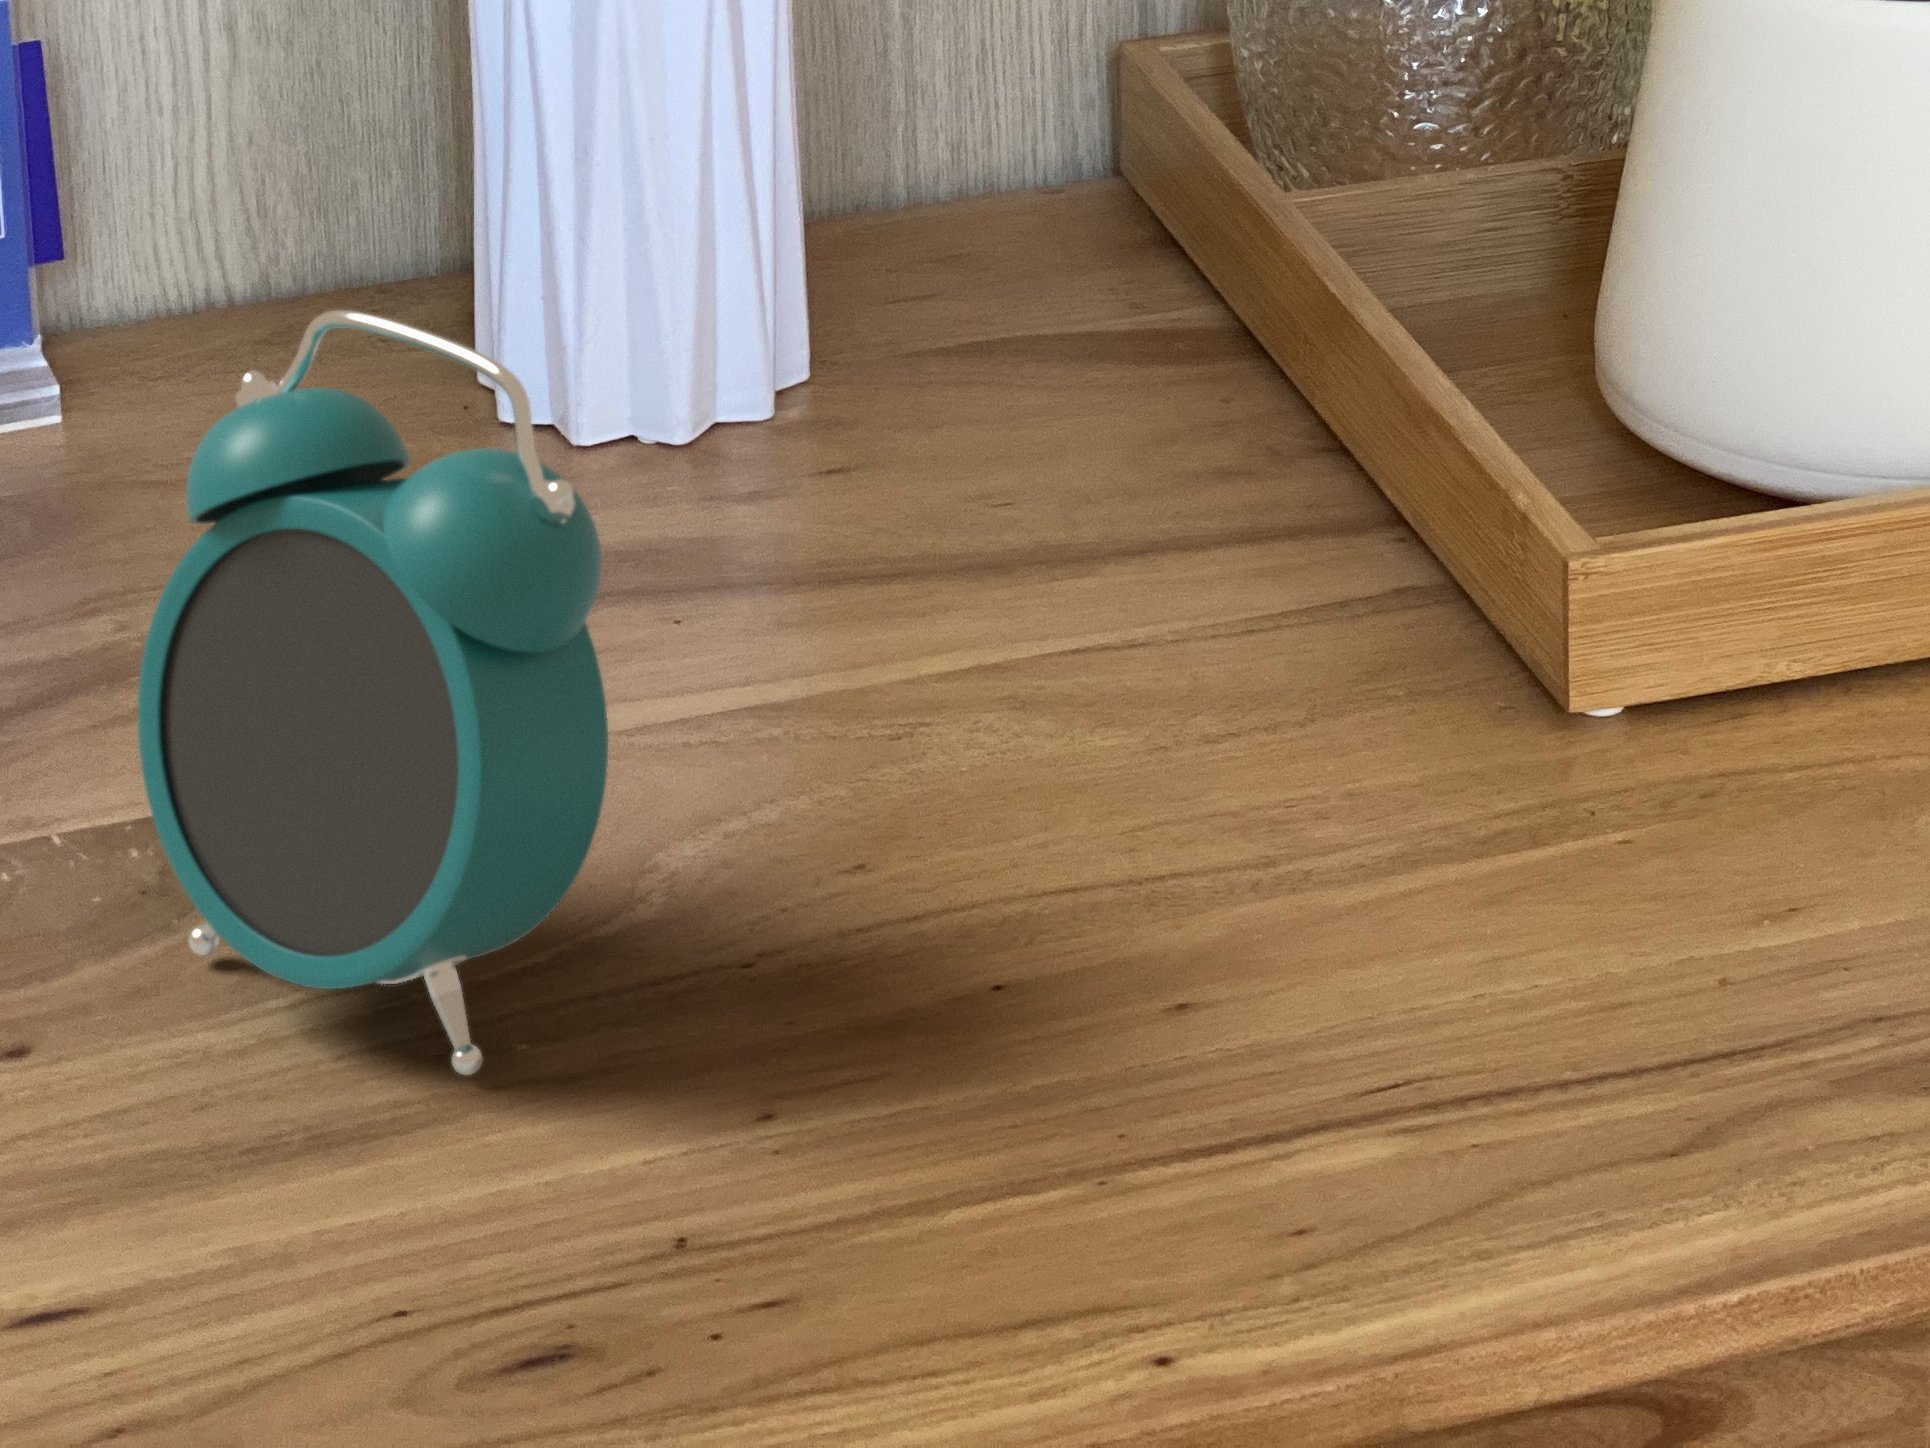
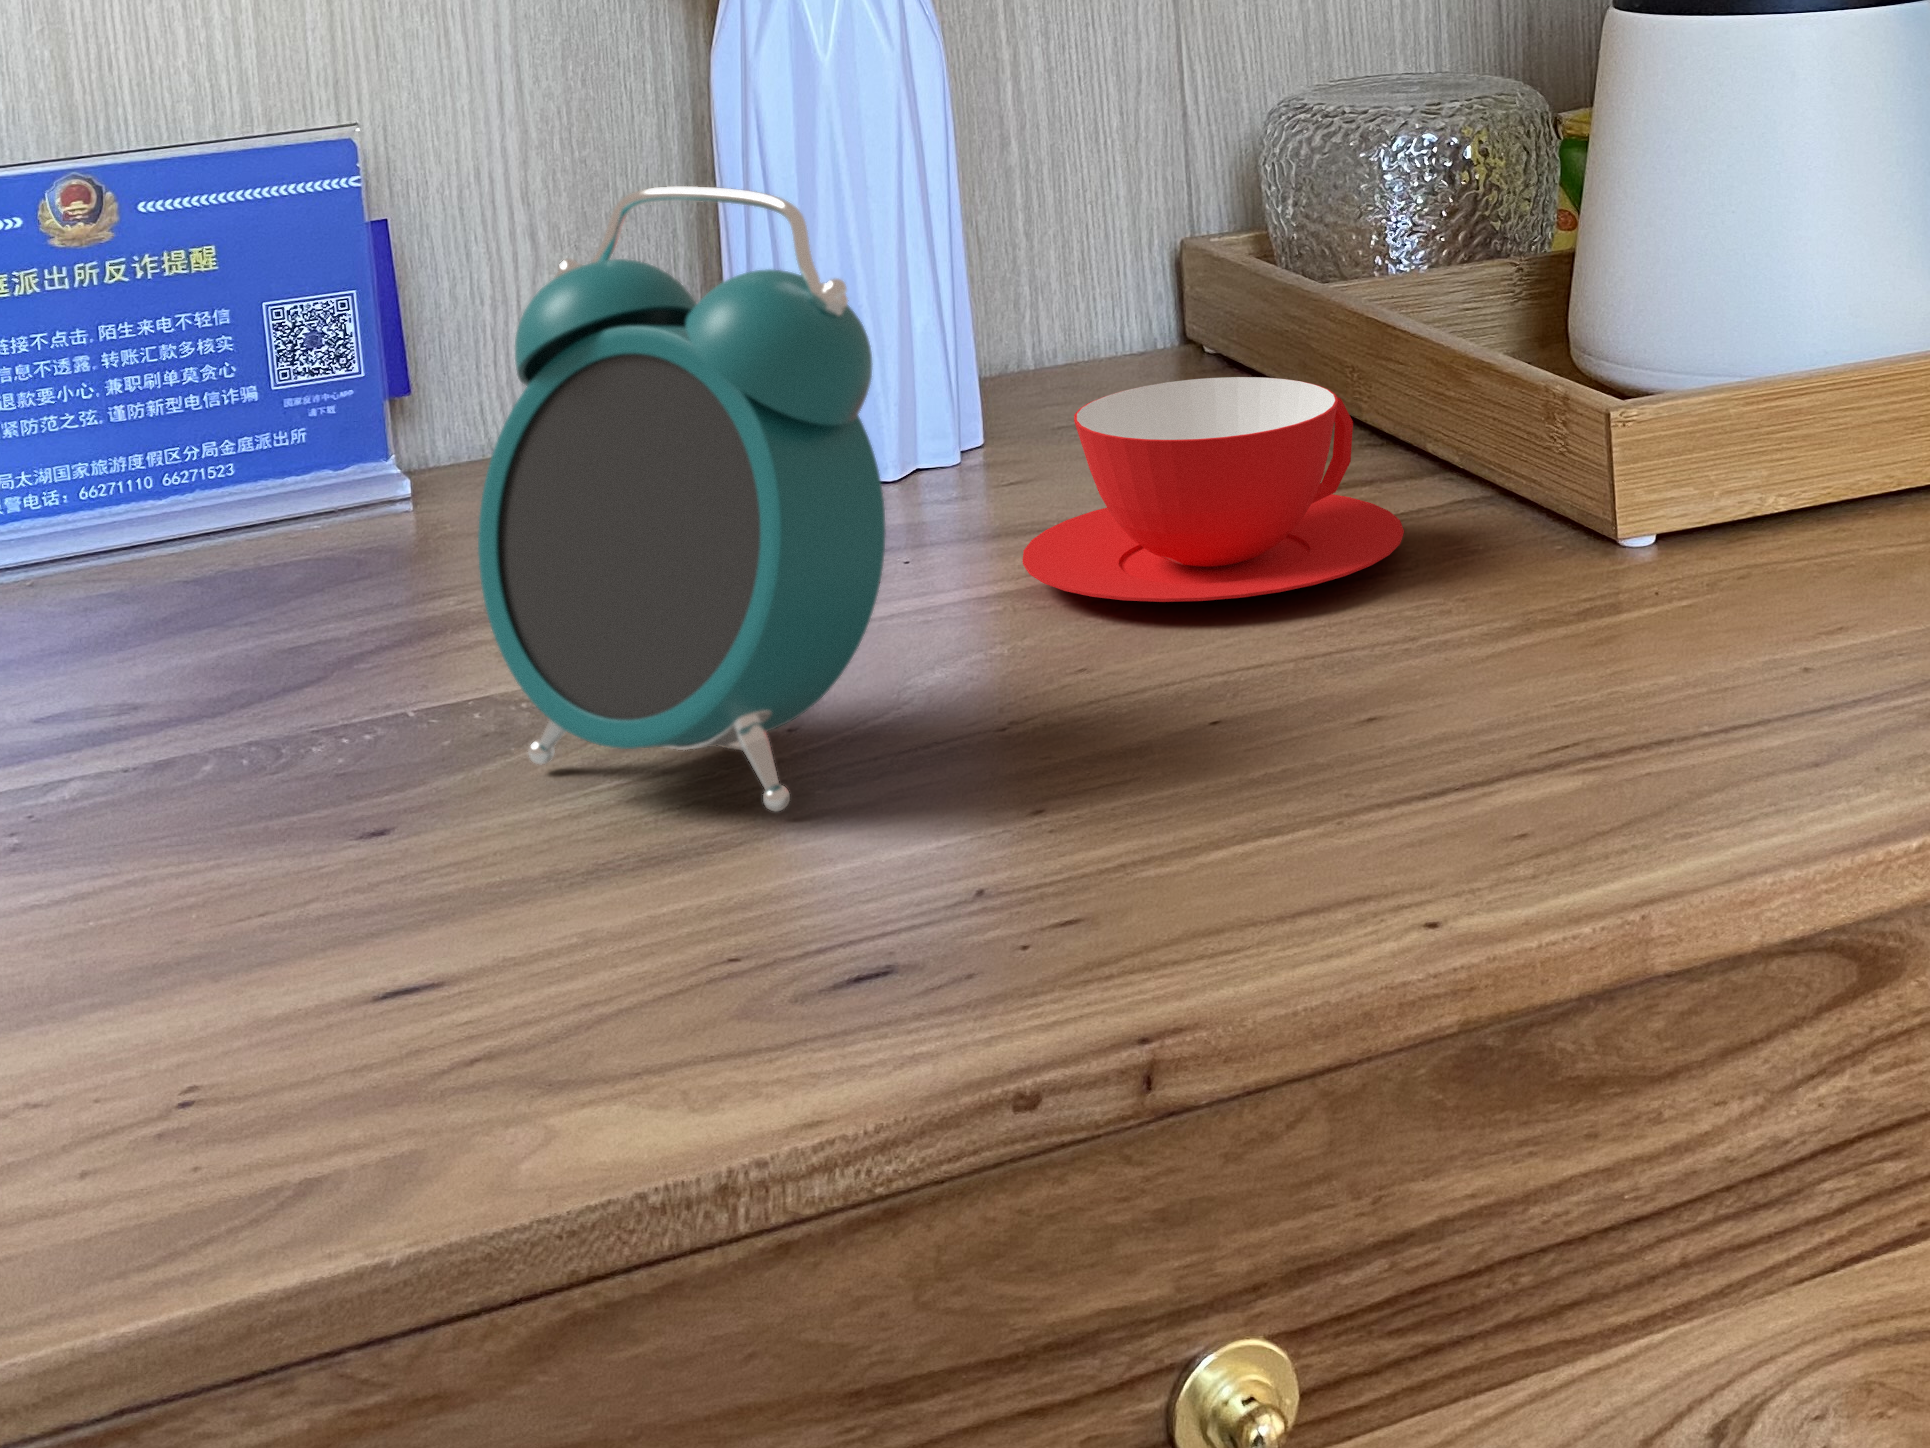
teacup: none [810,418,1298,767] -> present [1023,377,1404,602]

